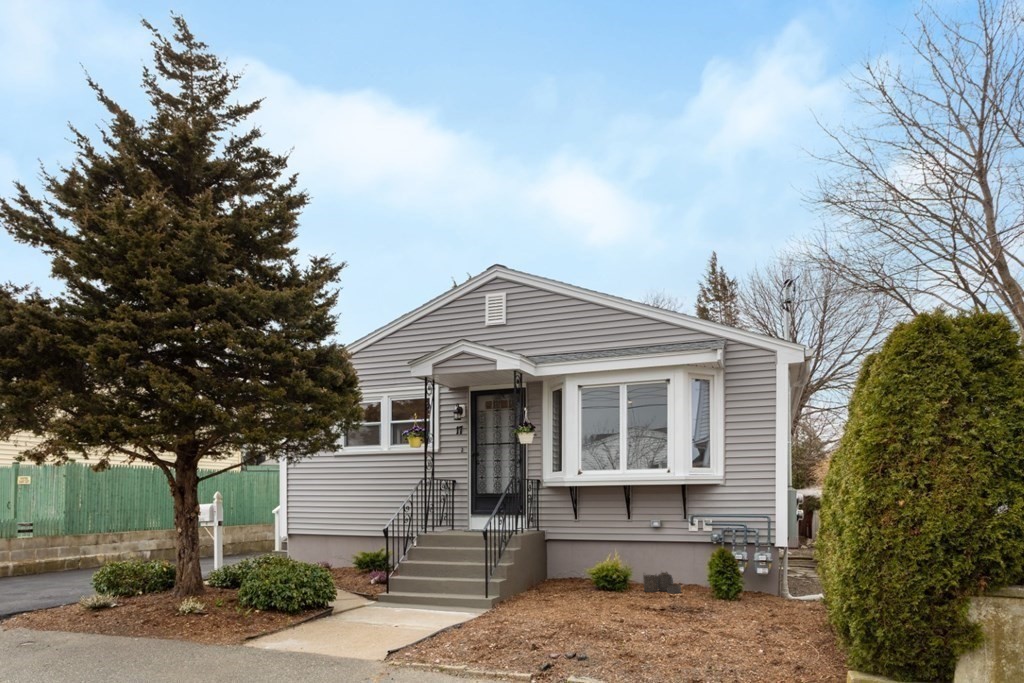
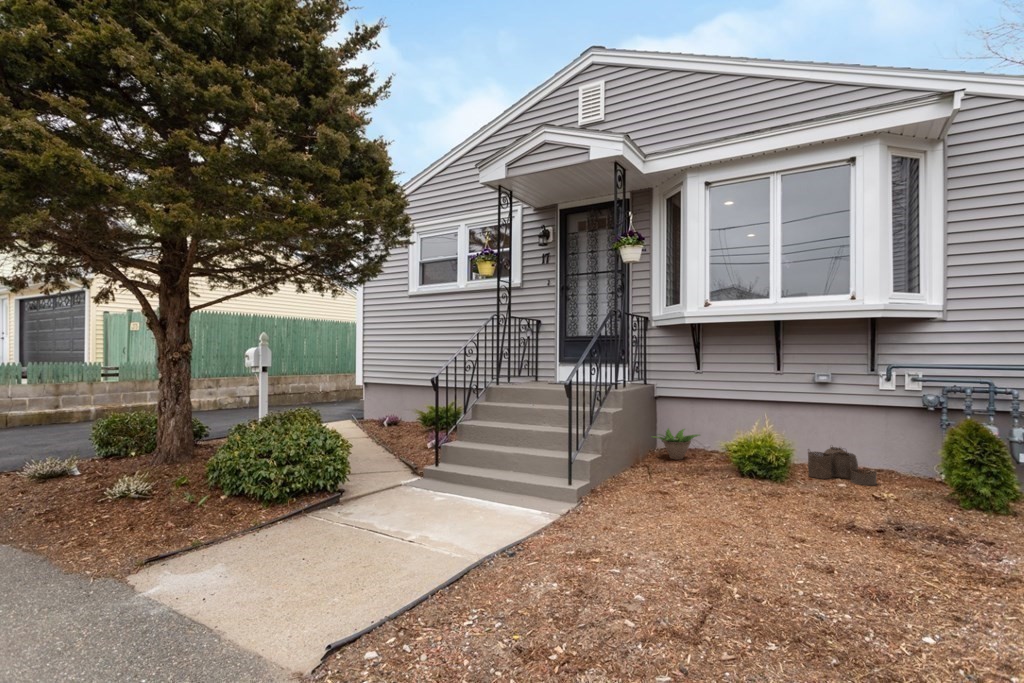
decorative plant: none [542,565,579,588] -> present [655,428,700,459]

